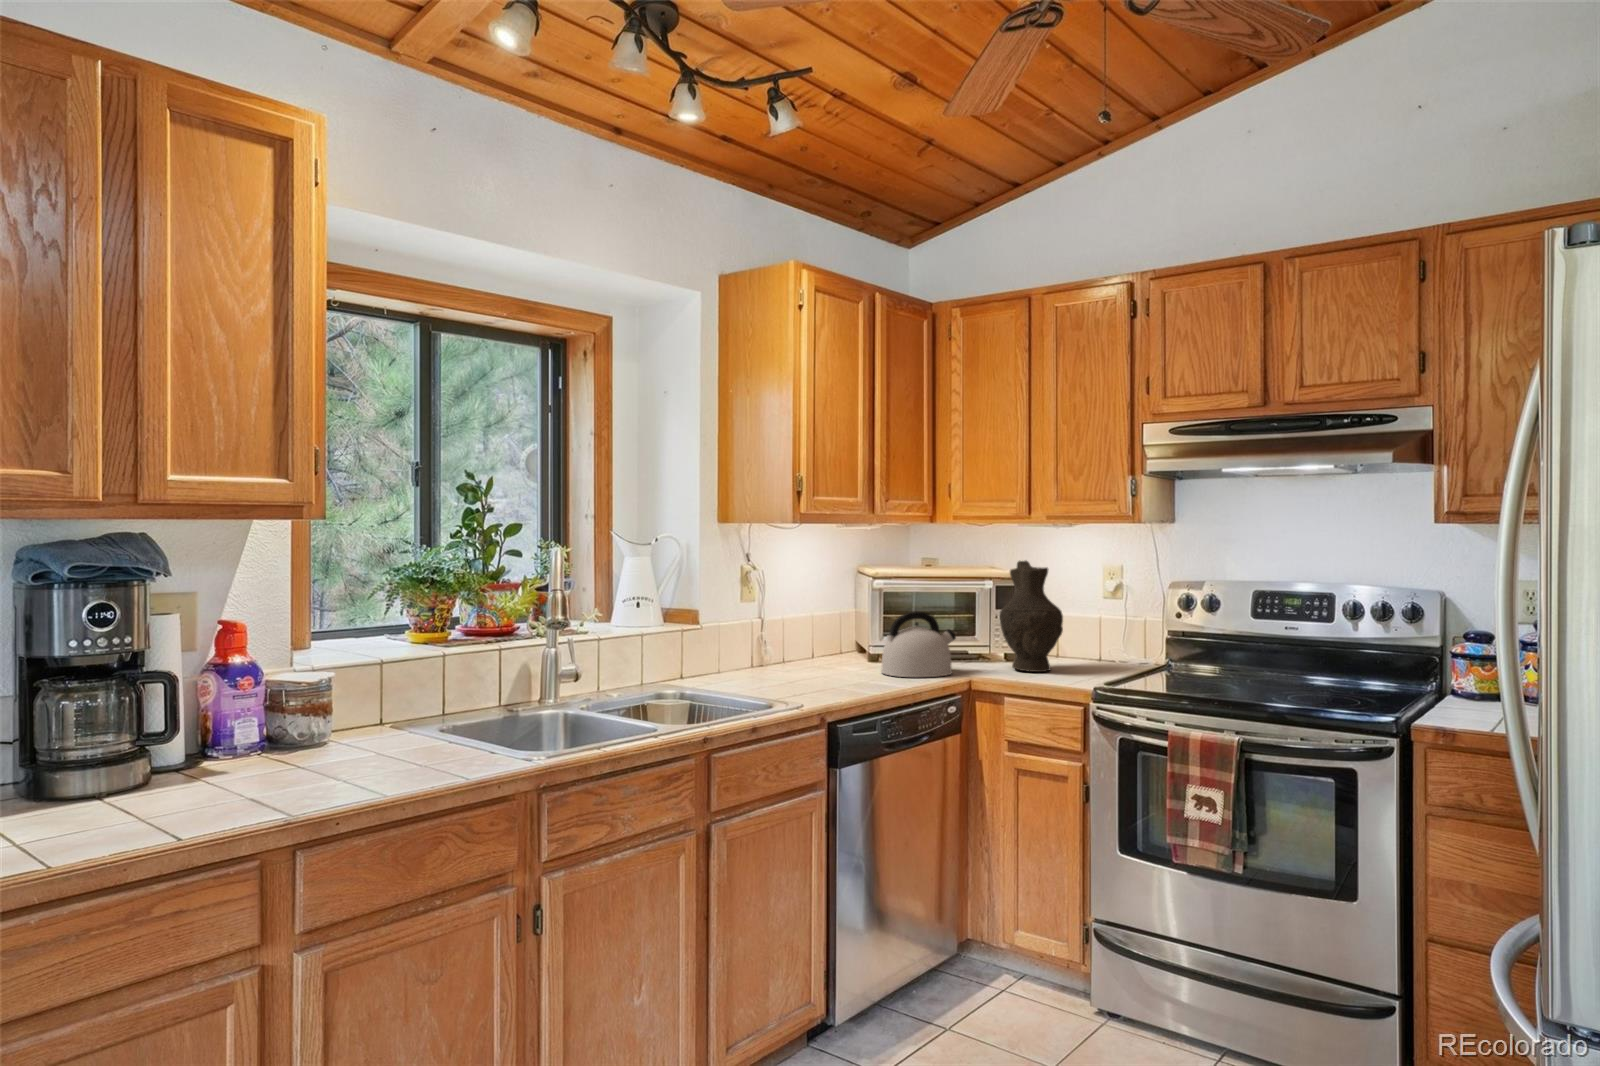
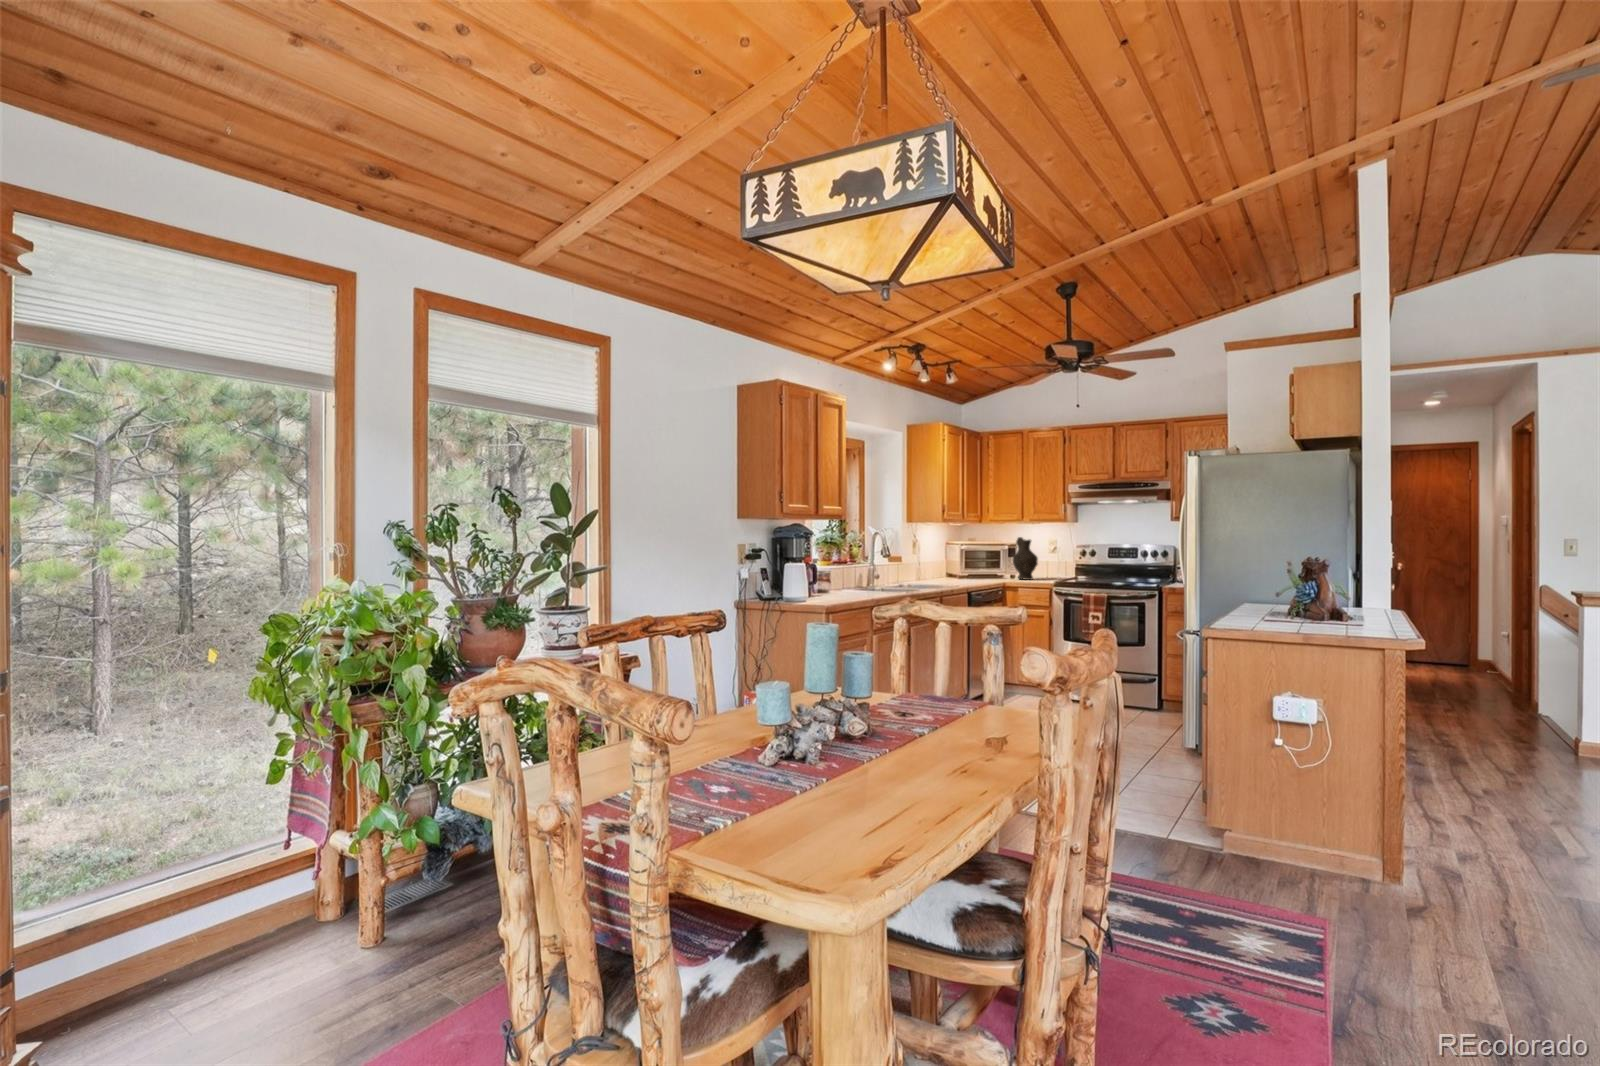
kettle: present [881,611,956,677] -> none [968,557,997,581]

